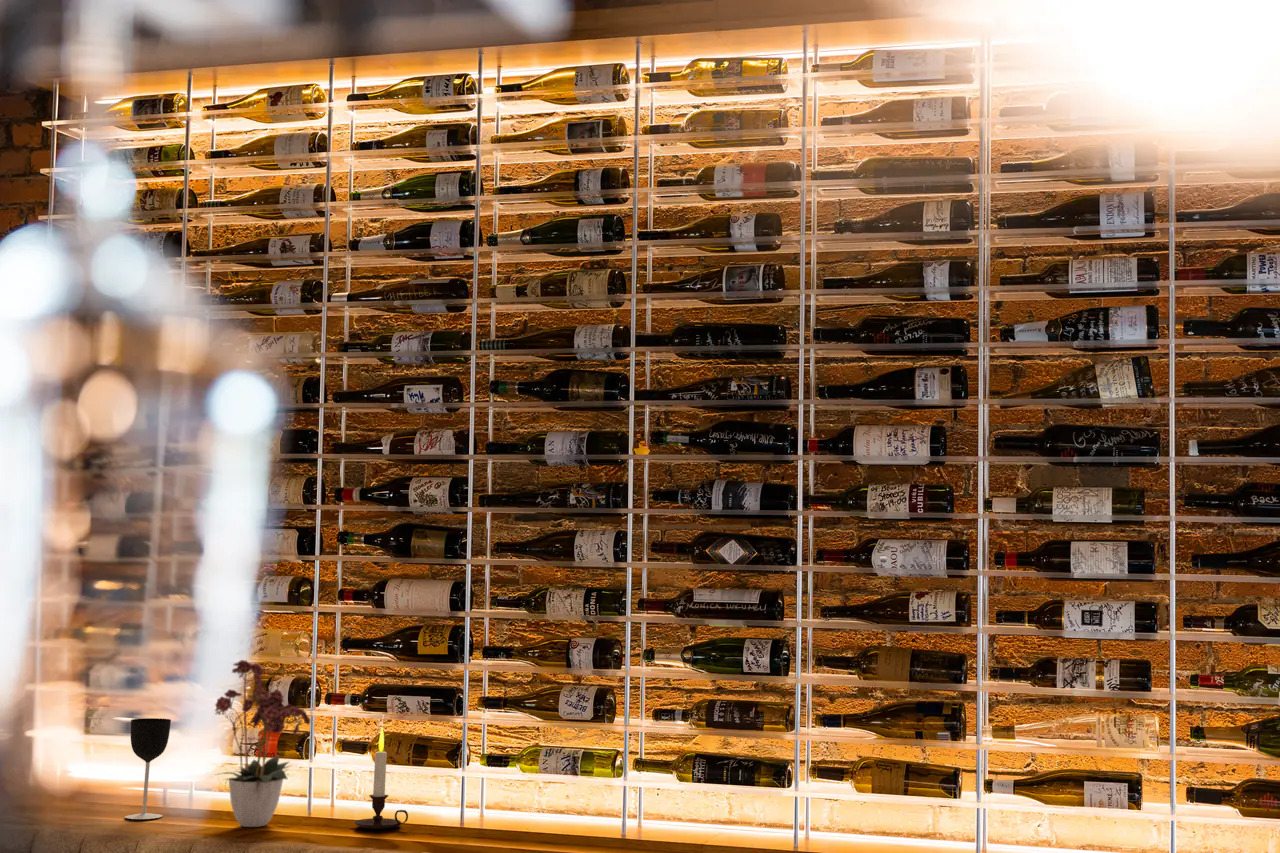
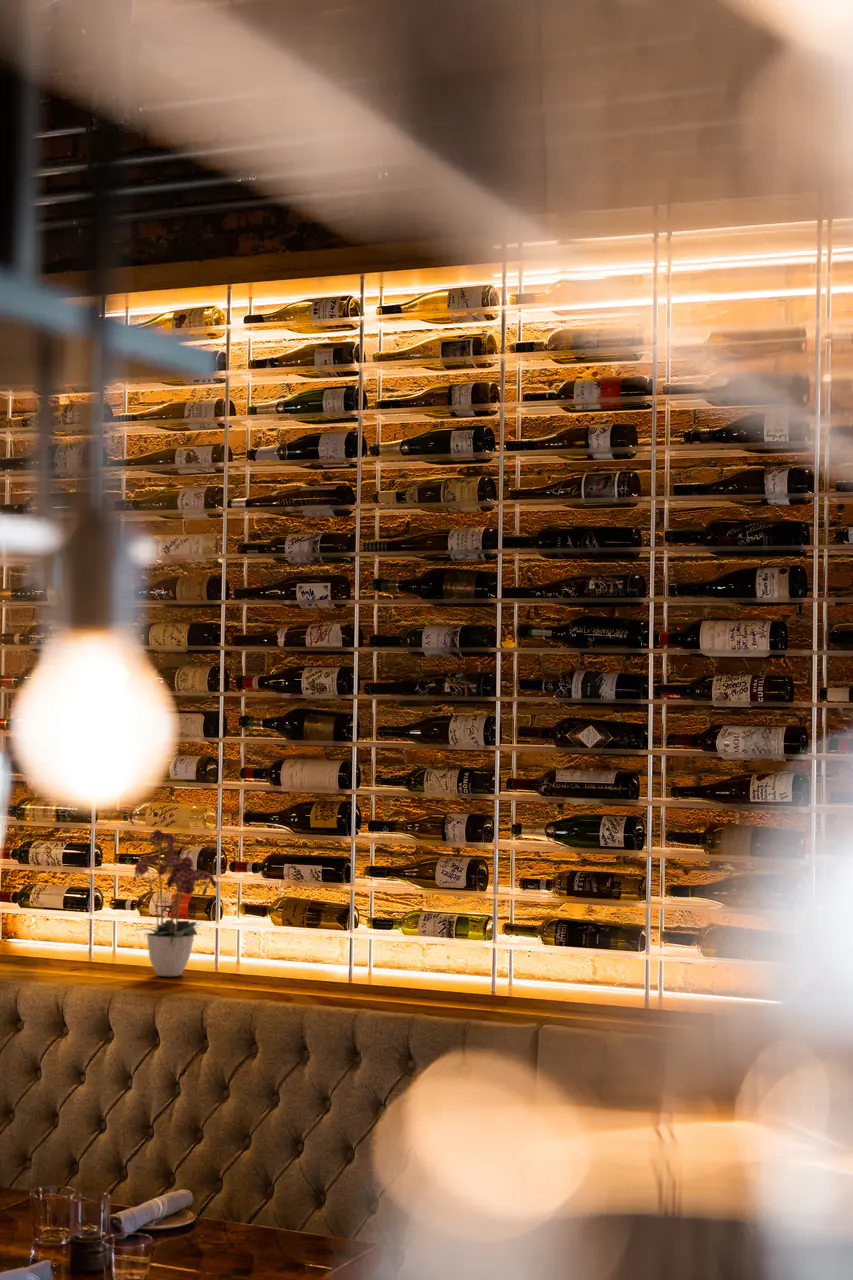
wine glass: present [125,718,171,819] -> none [58,880,96,968]
candle: present [355,728,408,829] -> none [256,891,303,981]

